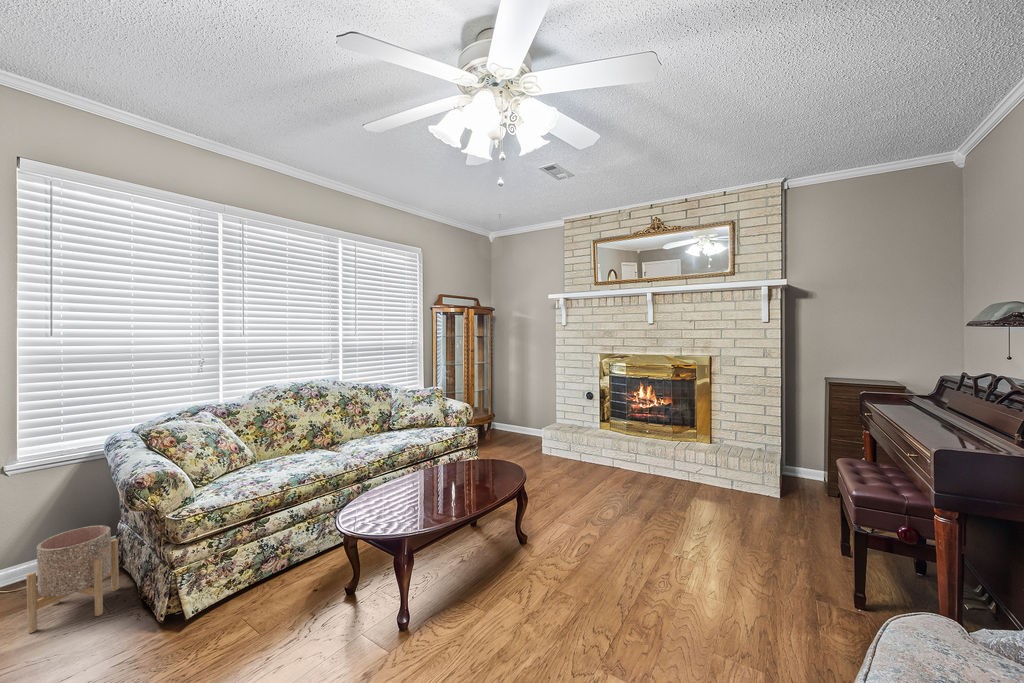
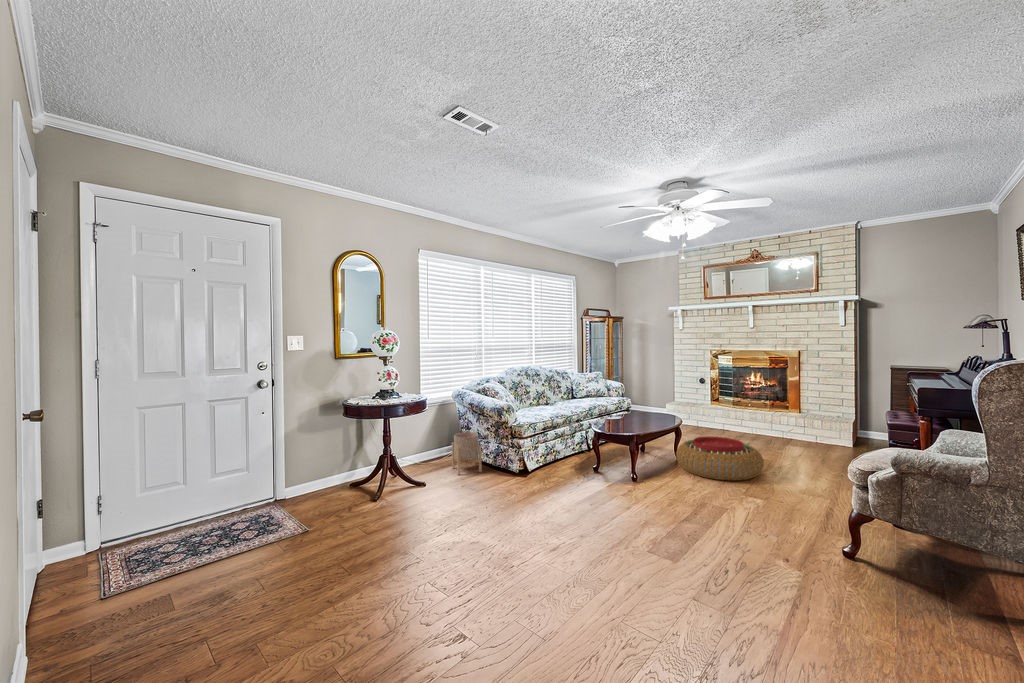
pouf: none [505,509,651,618] -> present [676,437,764,481]

